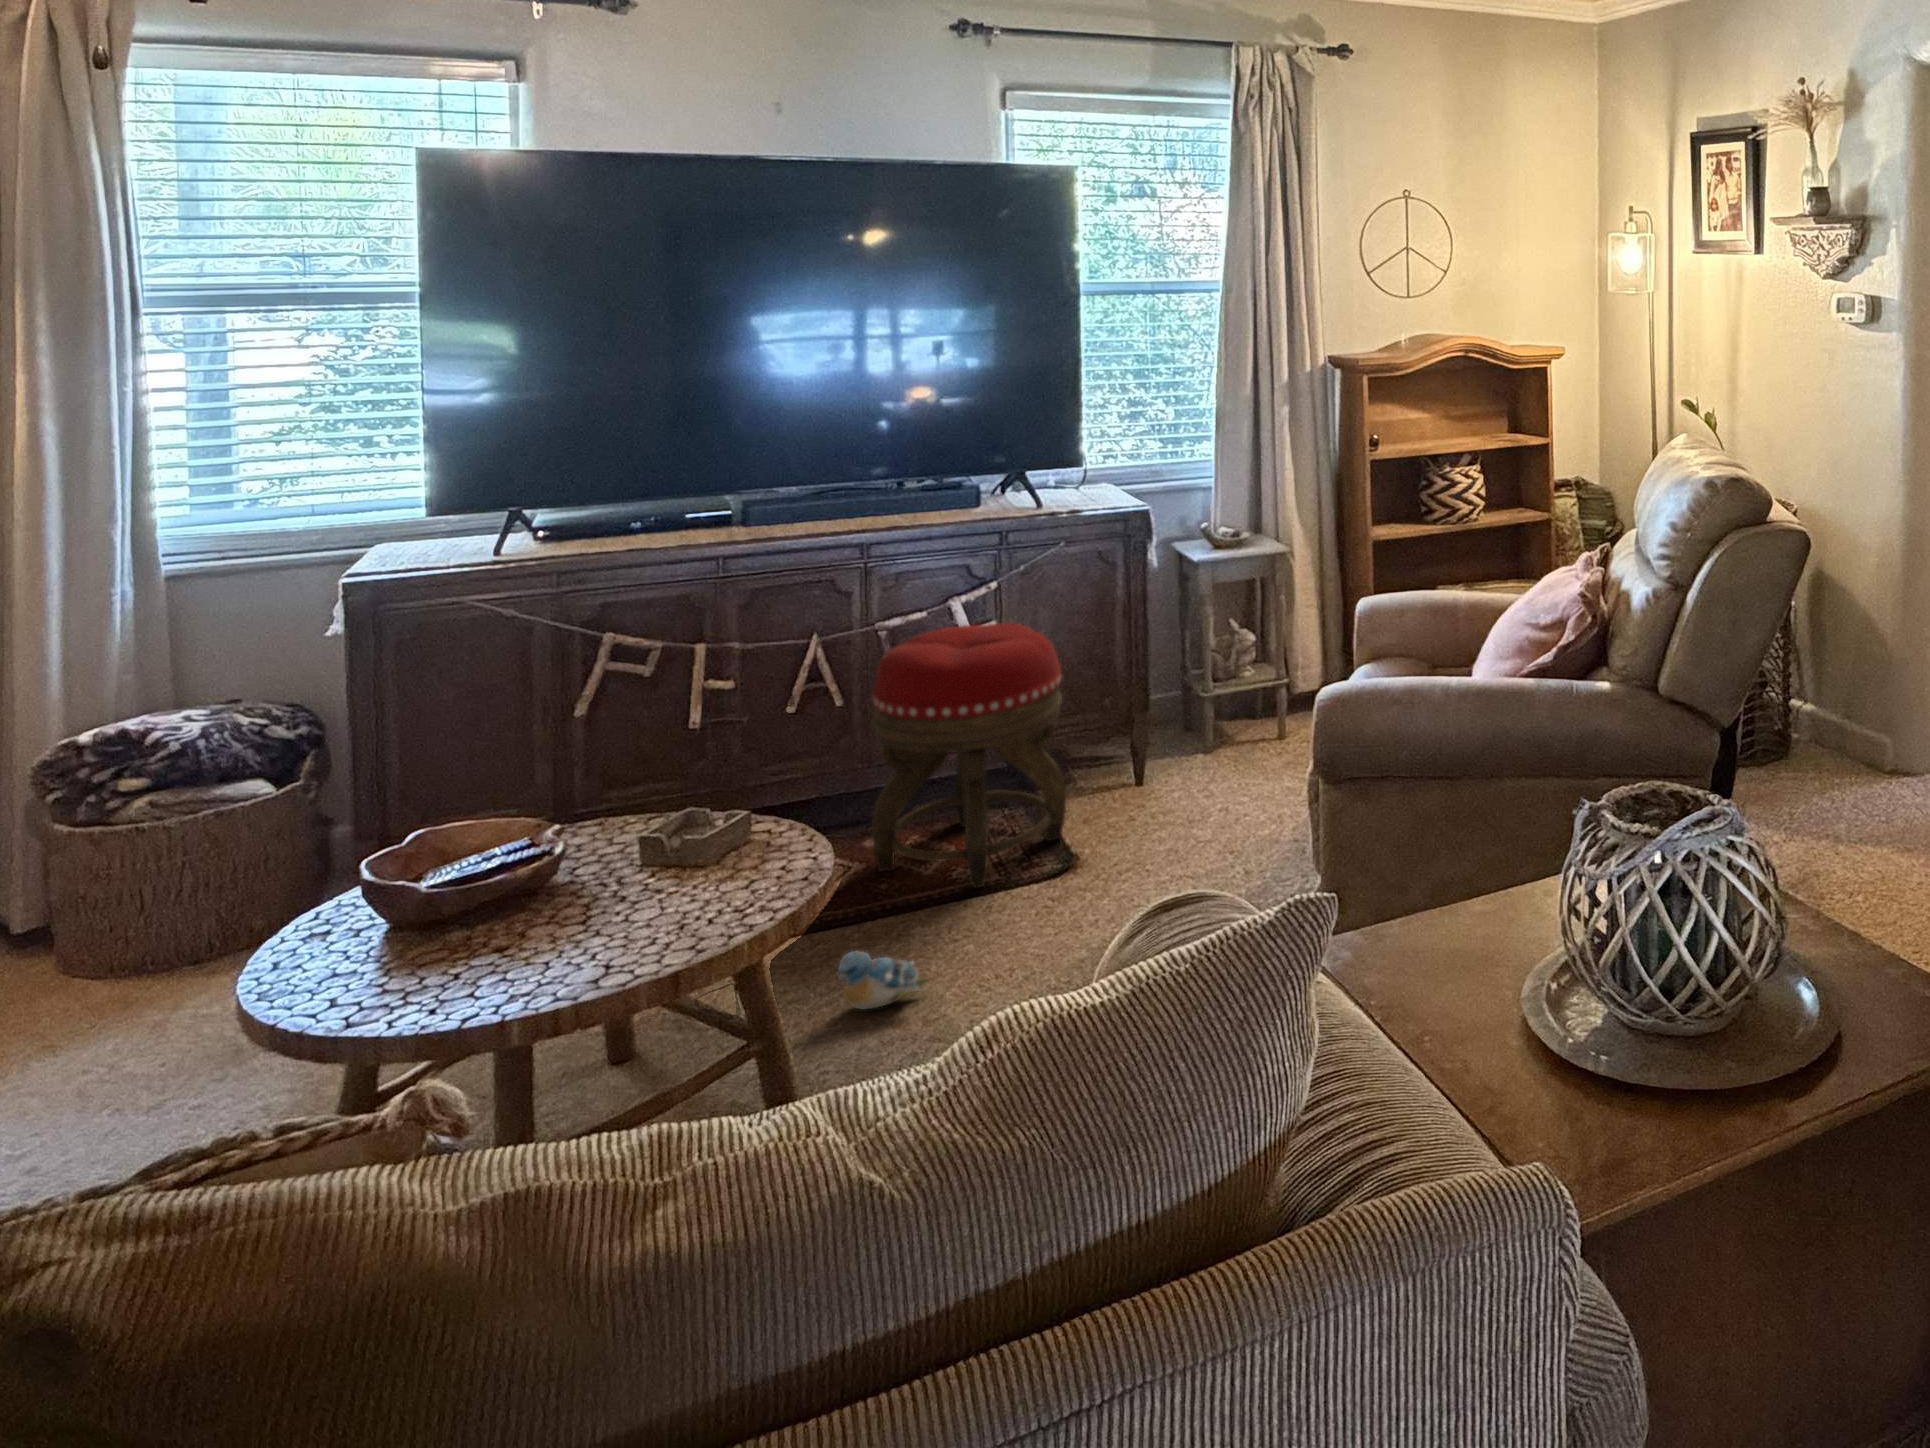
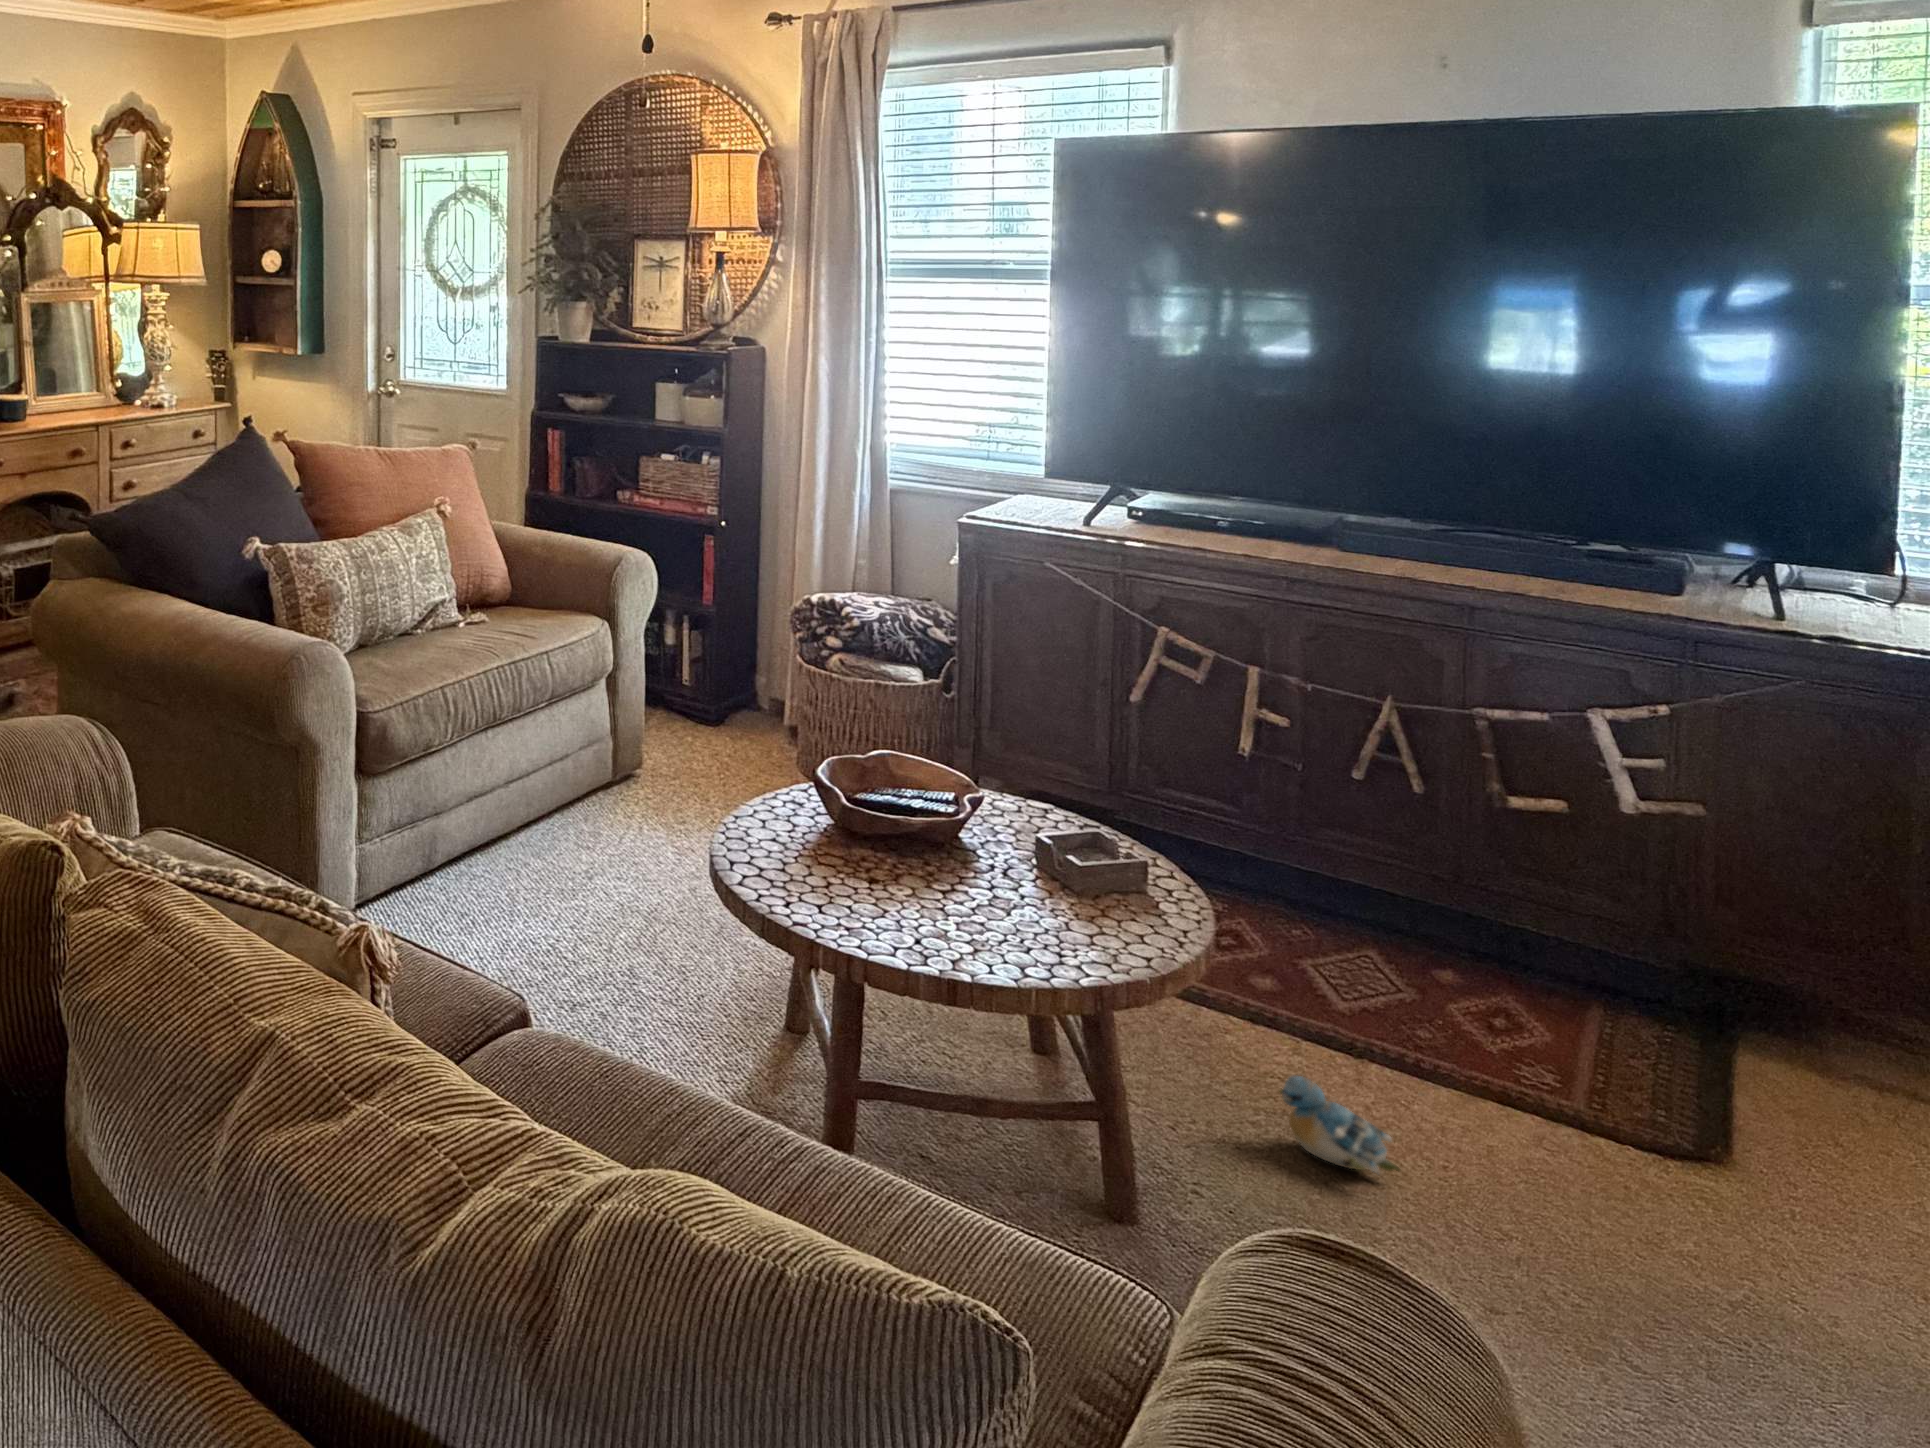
footstool: present [872,623,1066,888] -> none [1427,742,1746,1114]

